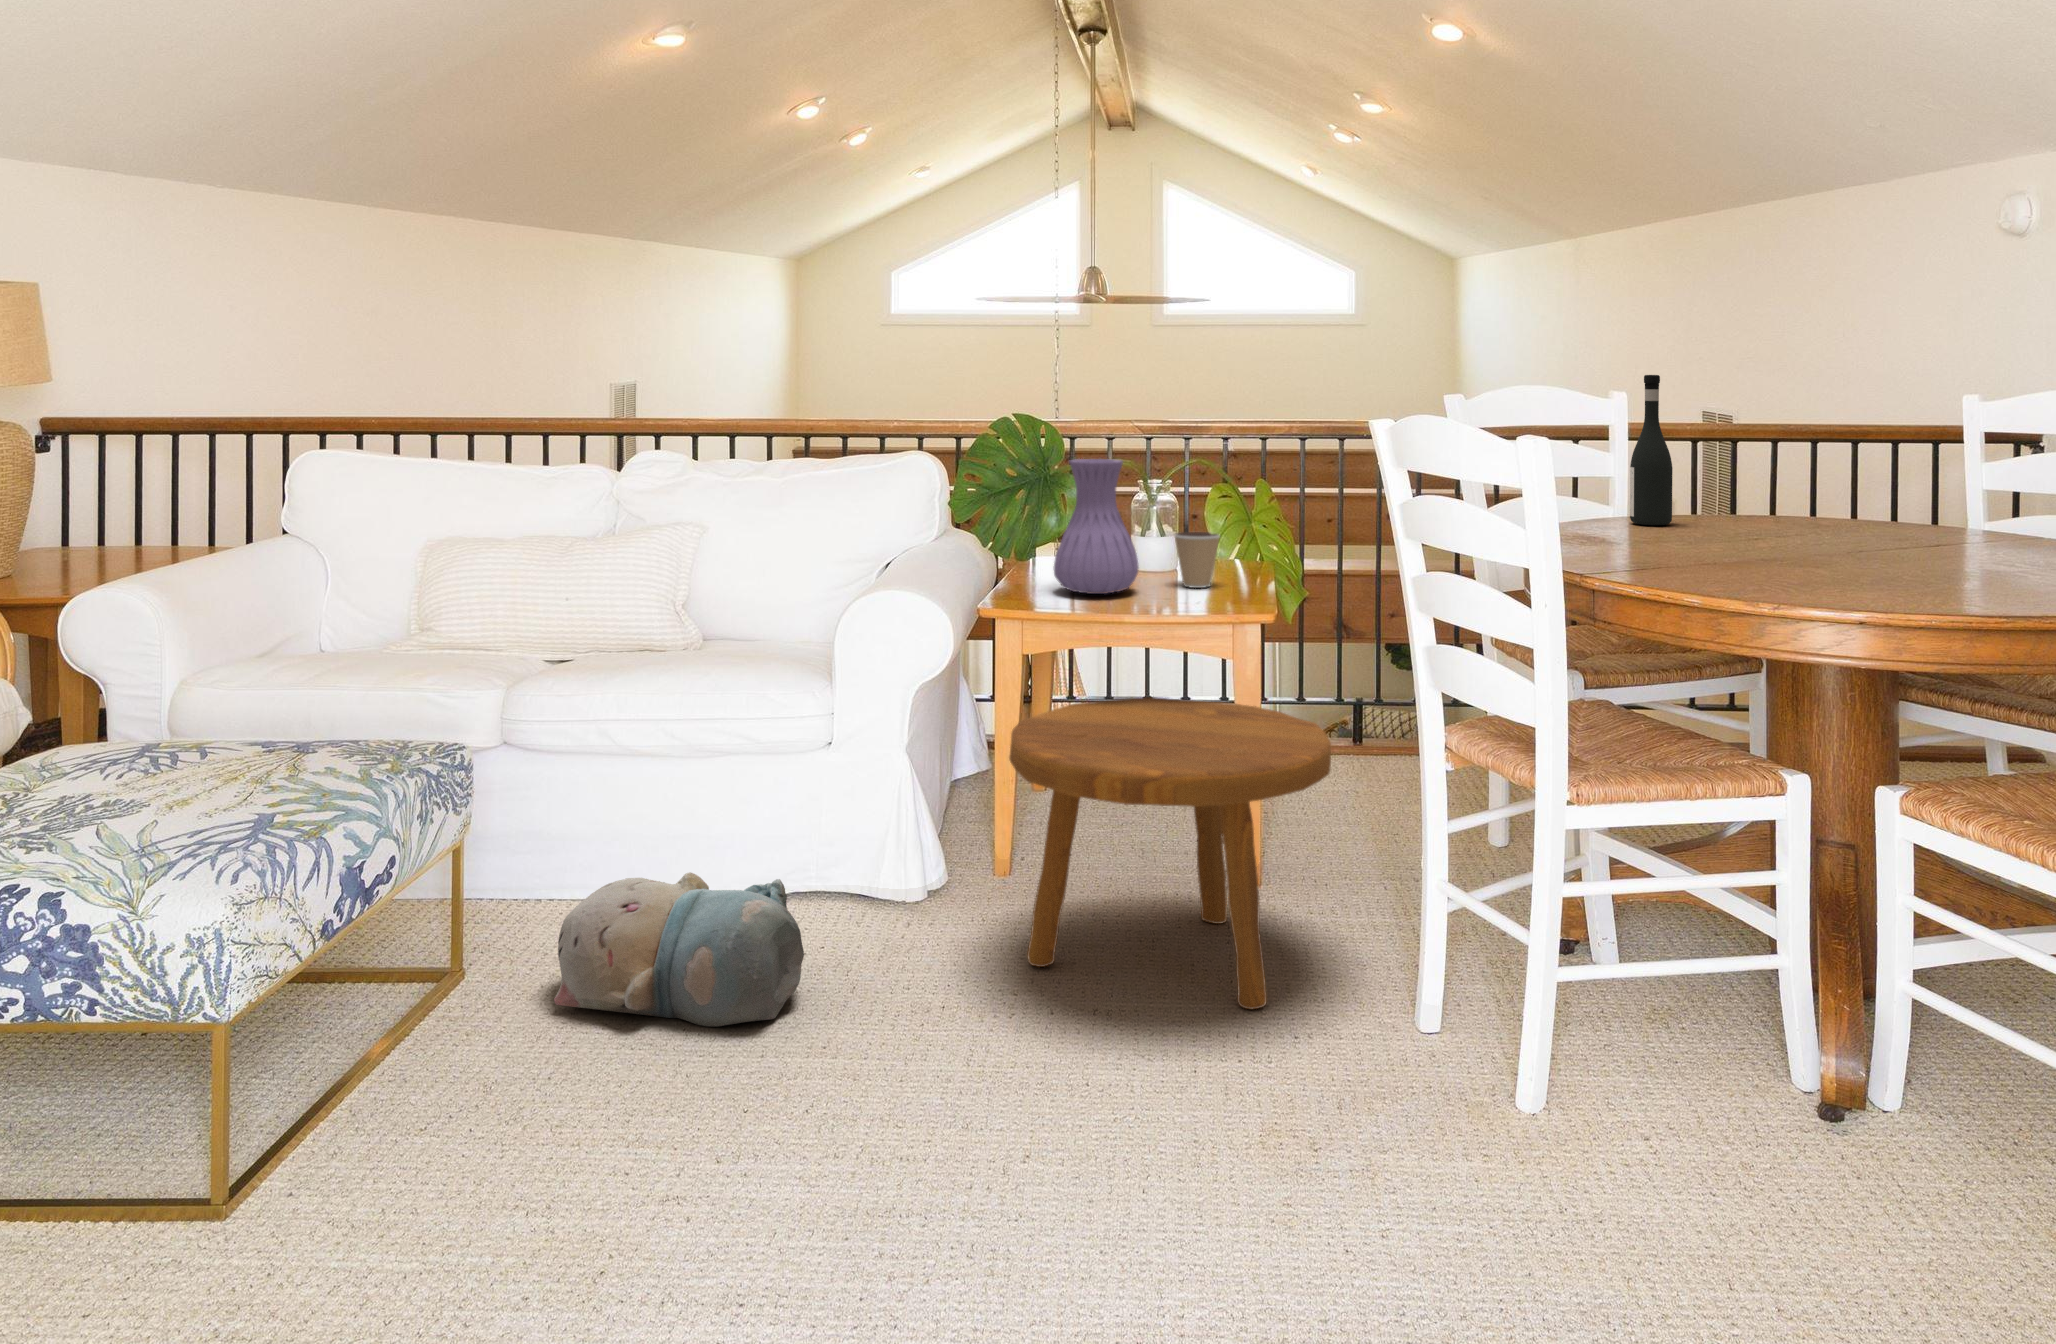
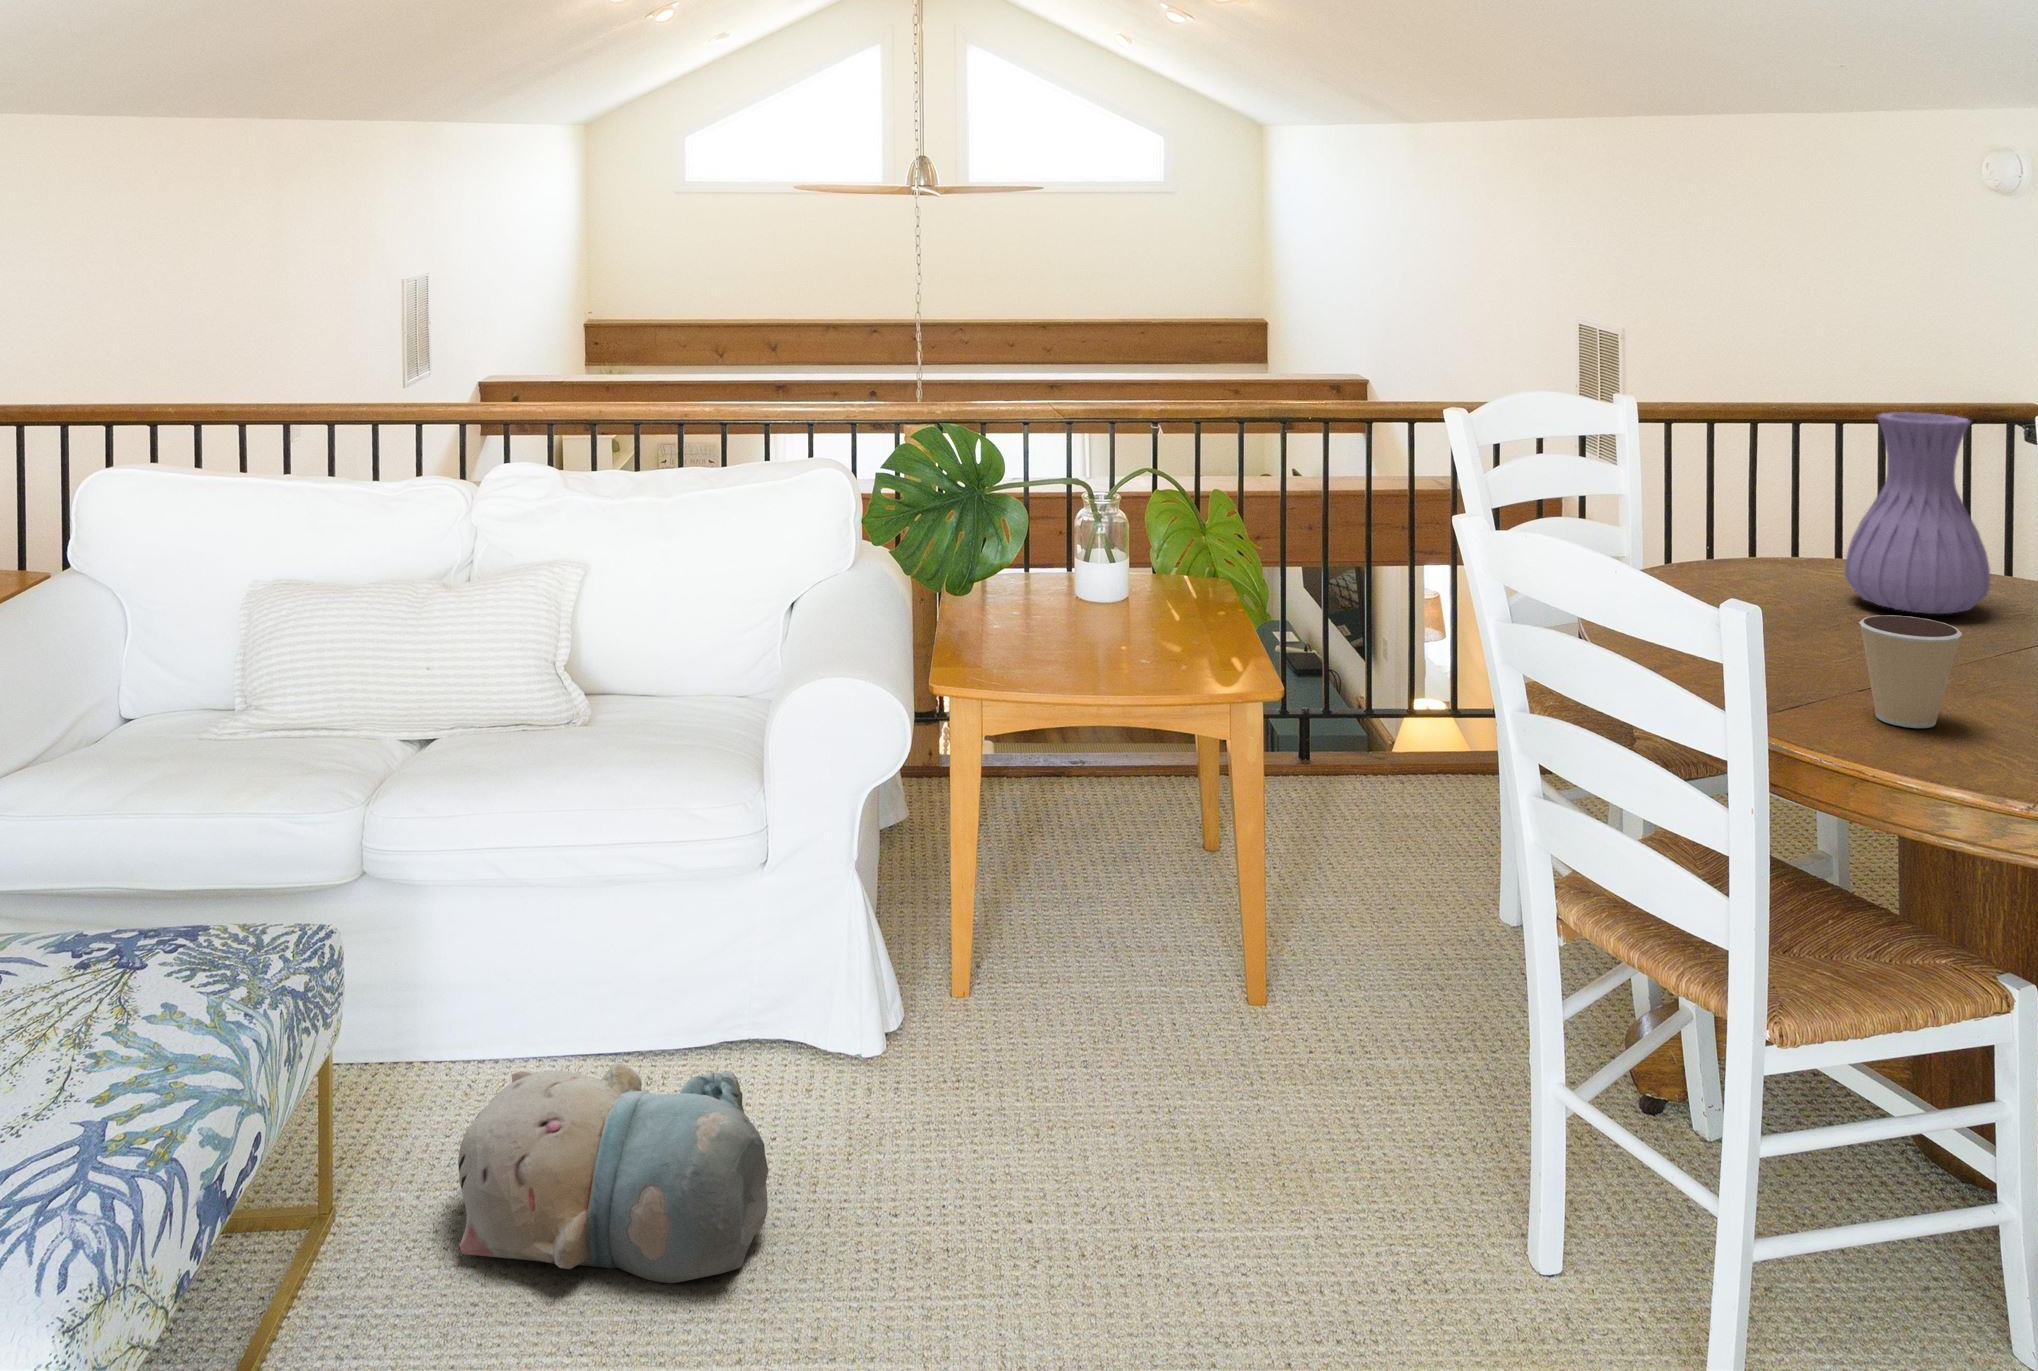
wine bottle: present [1630,375,1673,525] -> none [1726,401,1782,584]
vase: present [1054,459,1138,594] -> present [1845,412,1990,614]
coffee cup: present [1174,532,1220,588] -> present [1859,615,1962,728]
footstool: present [1009,697,1331,1009] -> none [1006,797,1409,1226]

